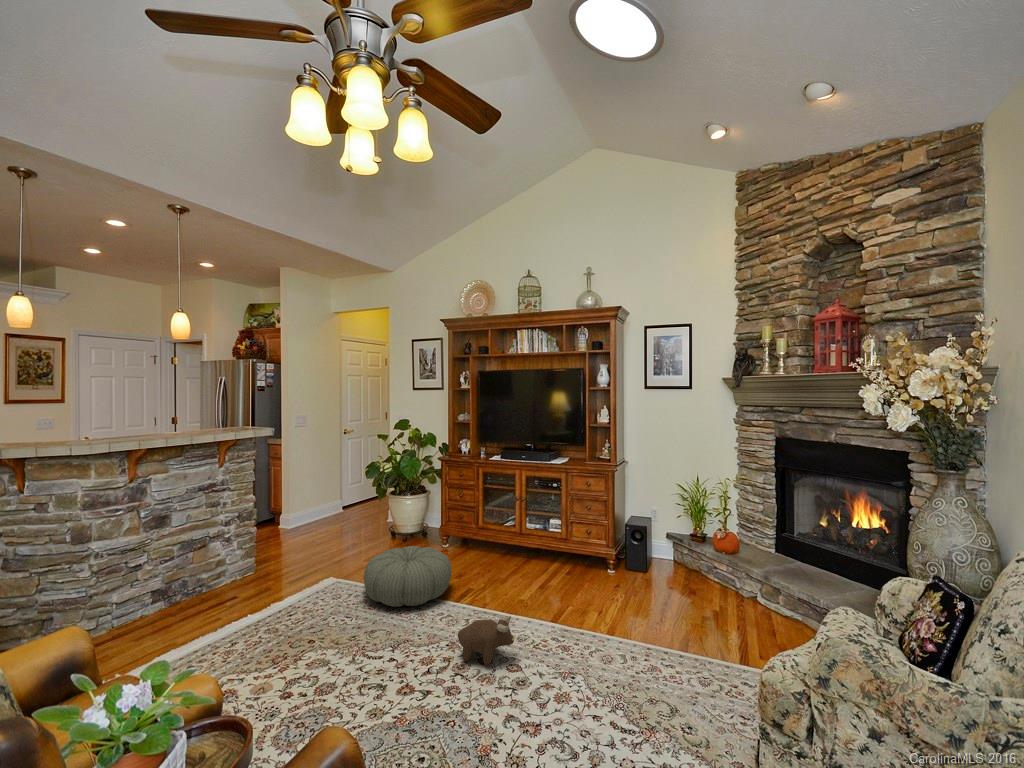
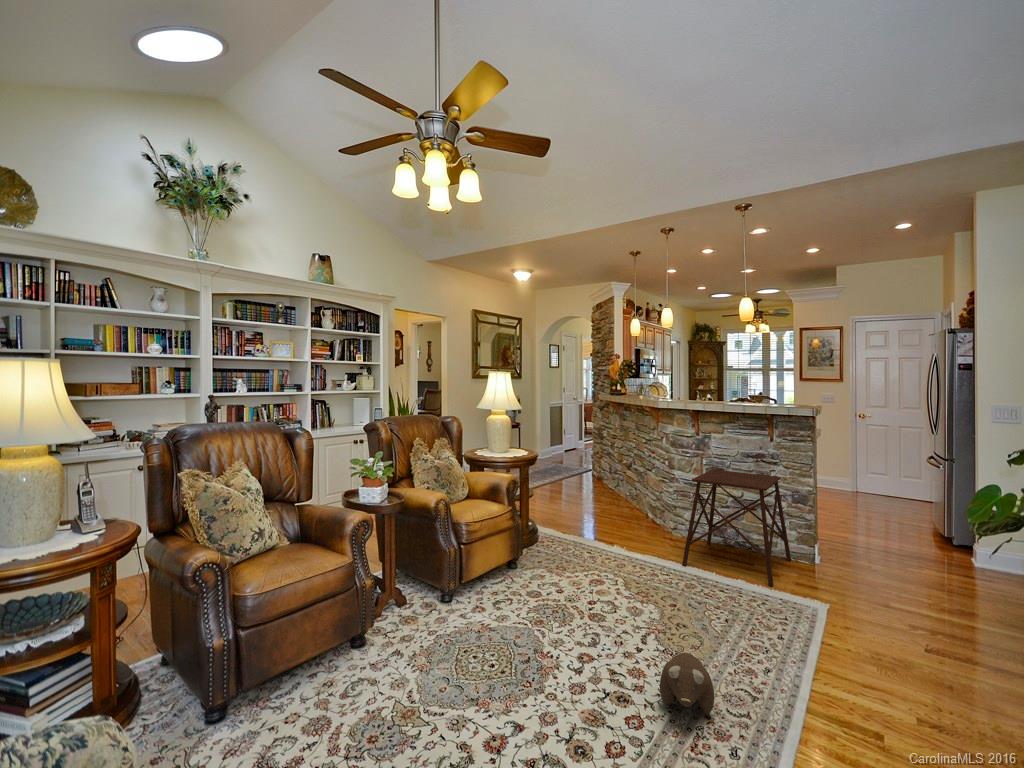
side table: none [156,502,299,637] -> present [682,469,791,586]
pouf: present [364,546,452,607] -> none [767,580,921,678]

